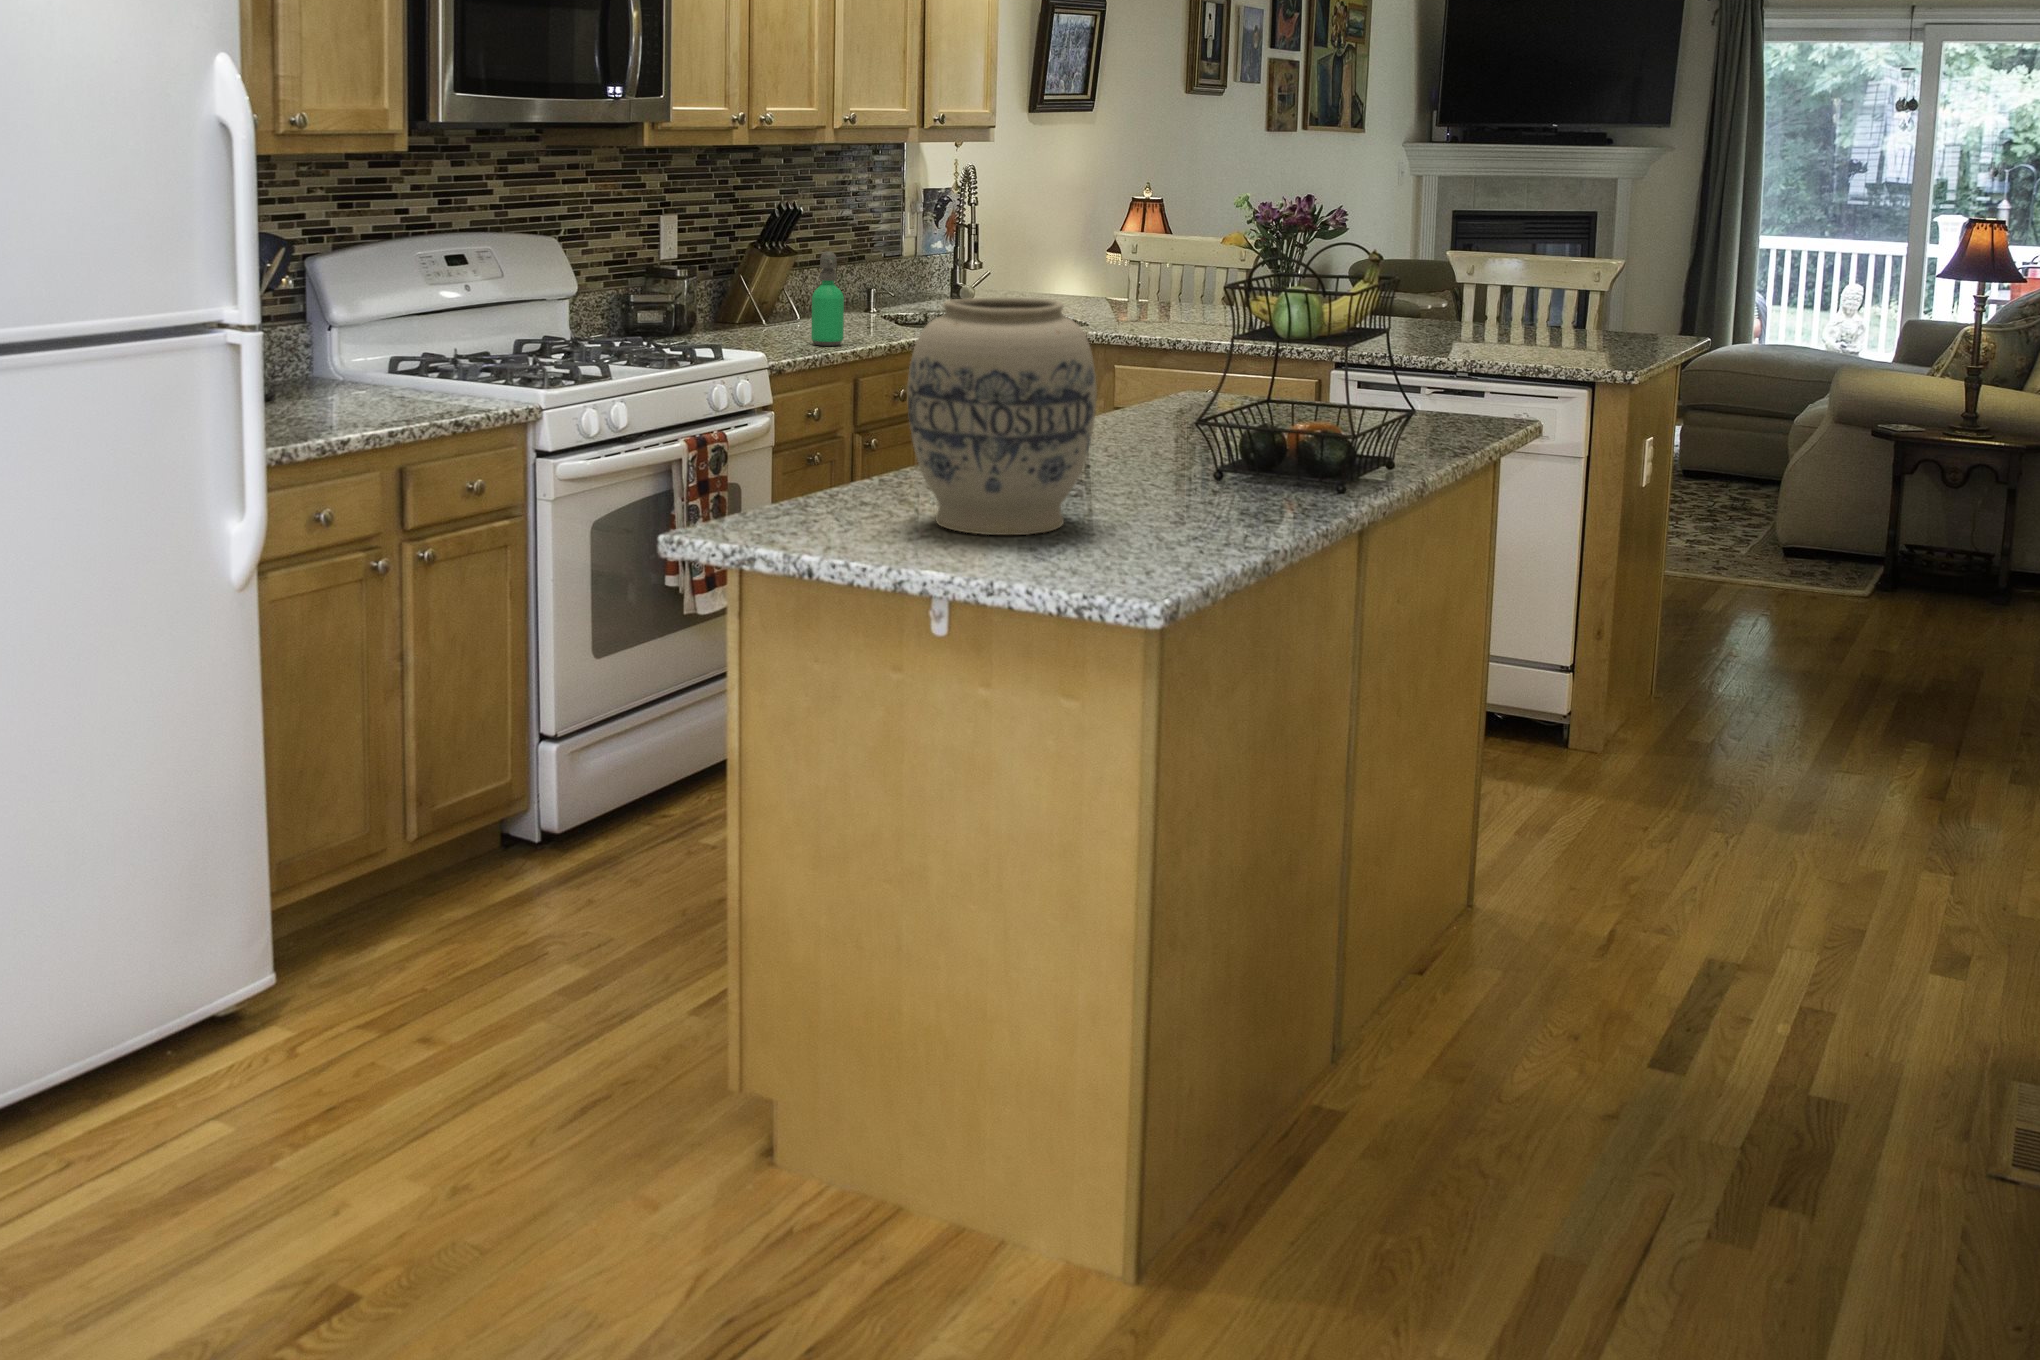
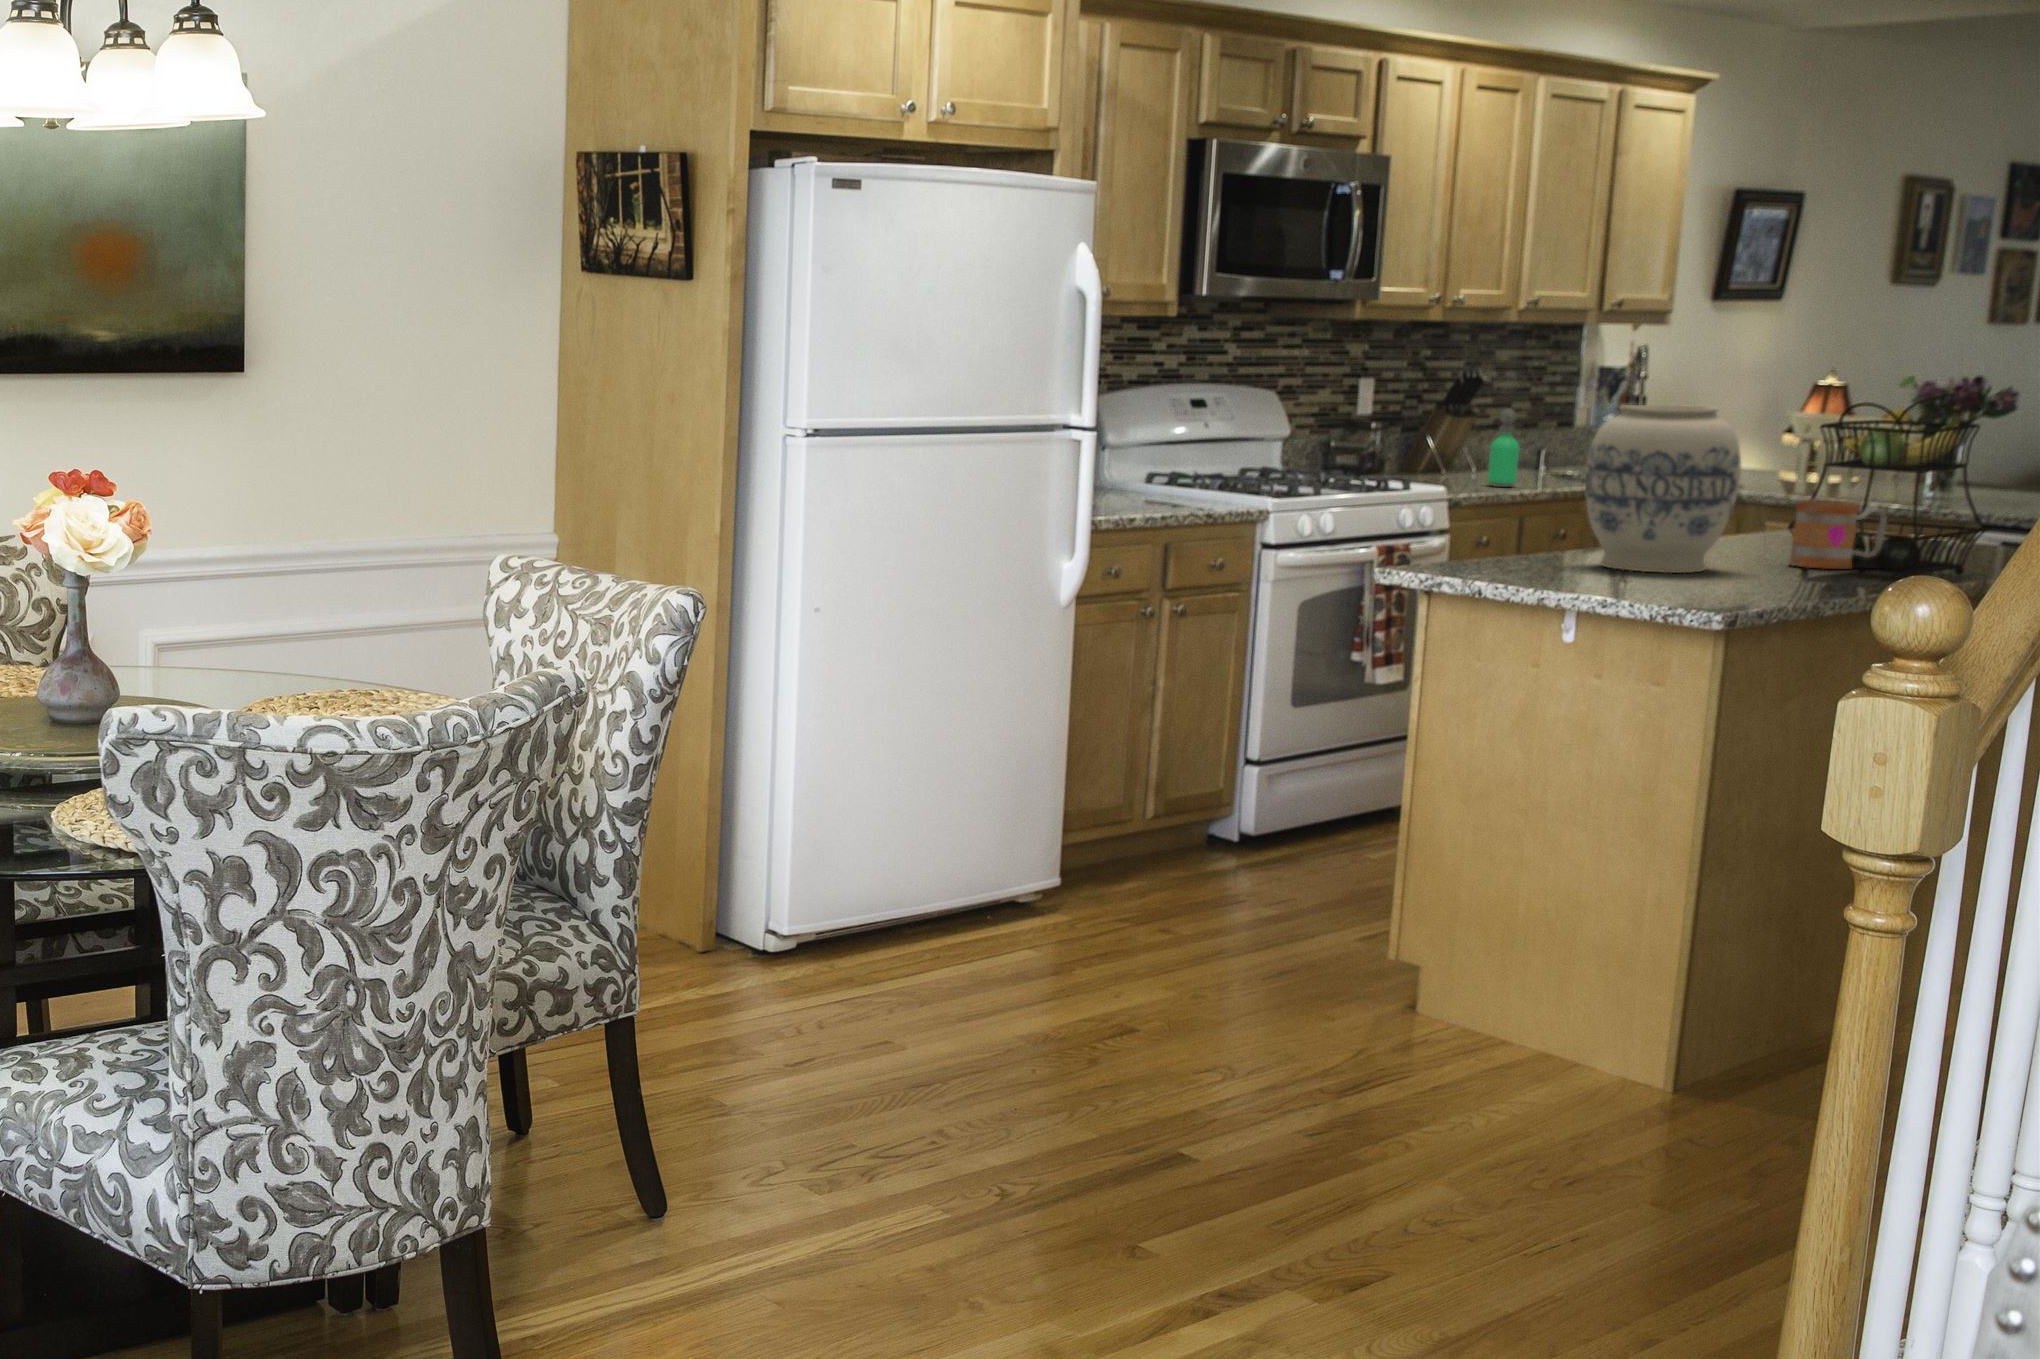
mug: none [1157,411,1263,507] -> present [1789,499,1887,569]

